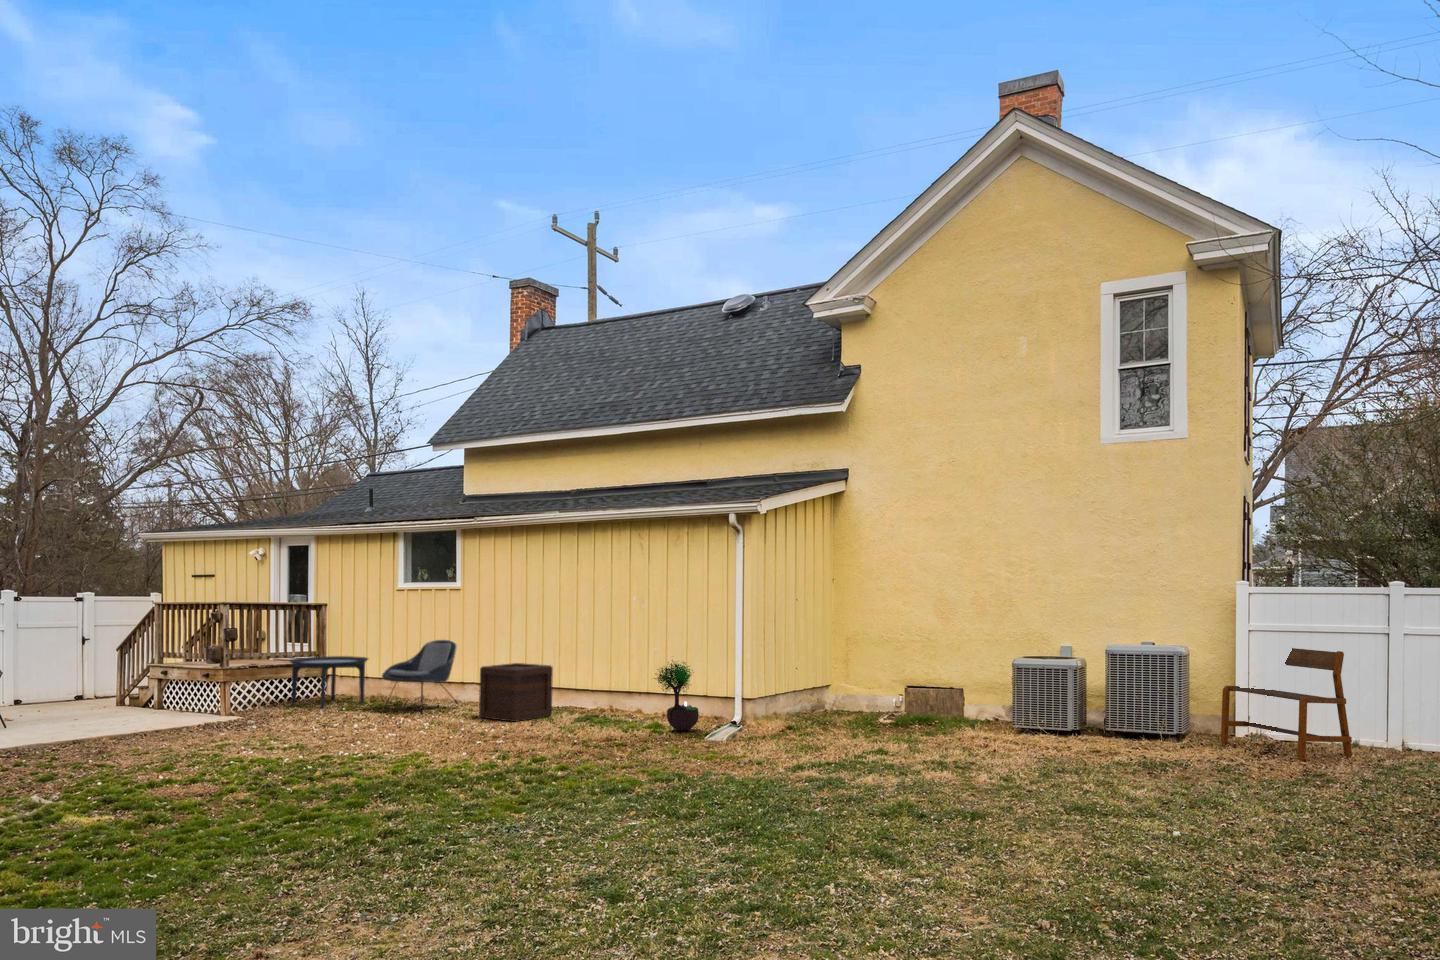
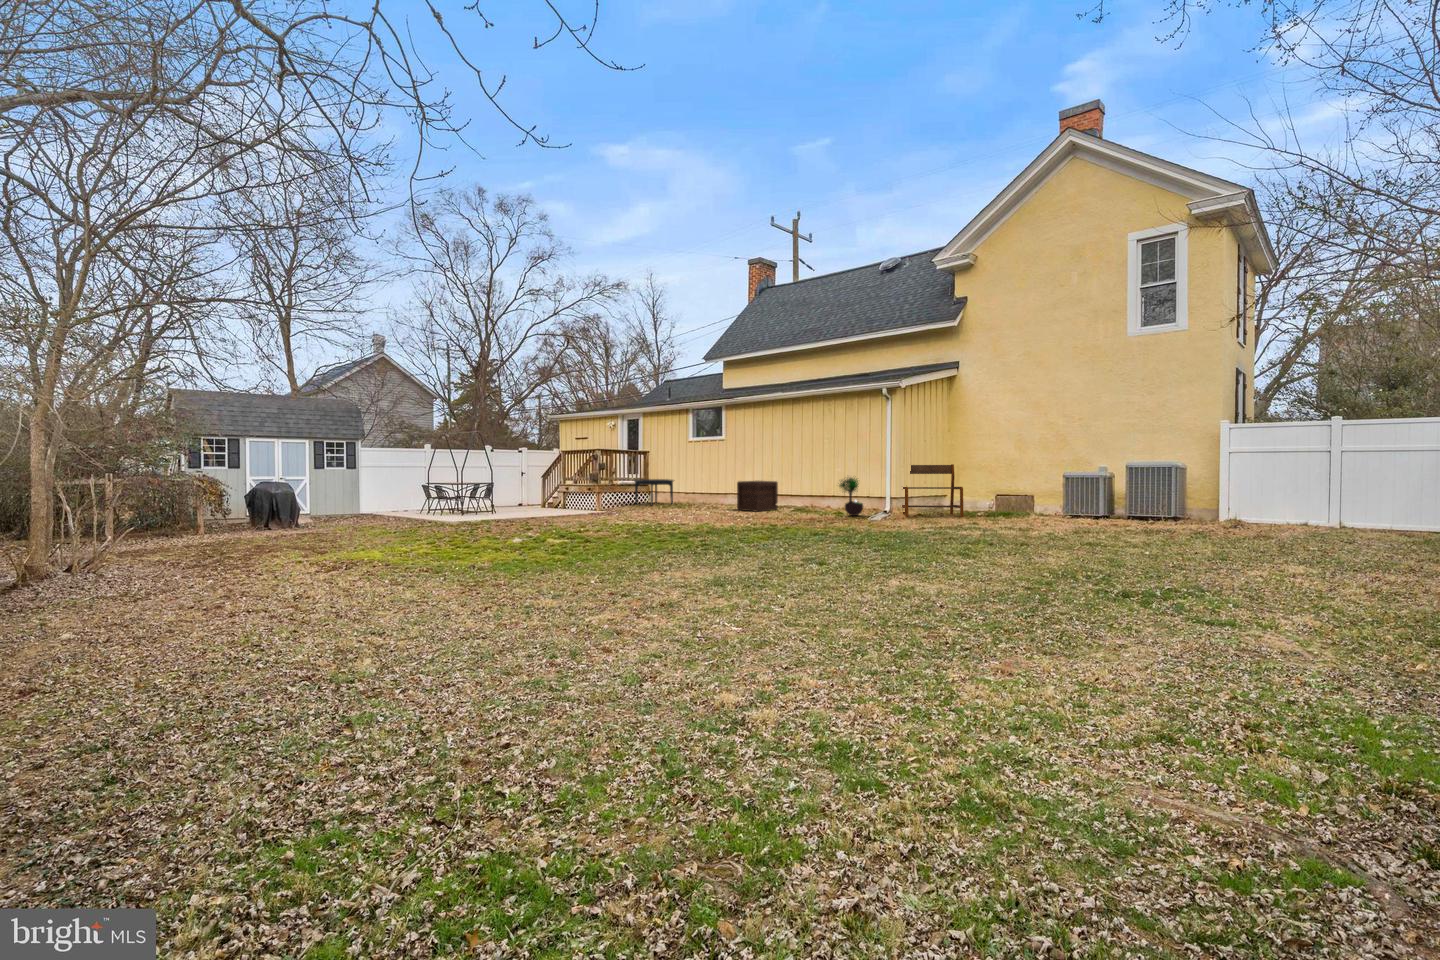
lounge chair: present [382,640,459,713] -> none [683,469,725,508]
bench: present [1221,648,1352,760] -> present [902,464,964,517]

